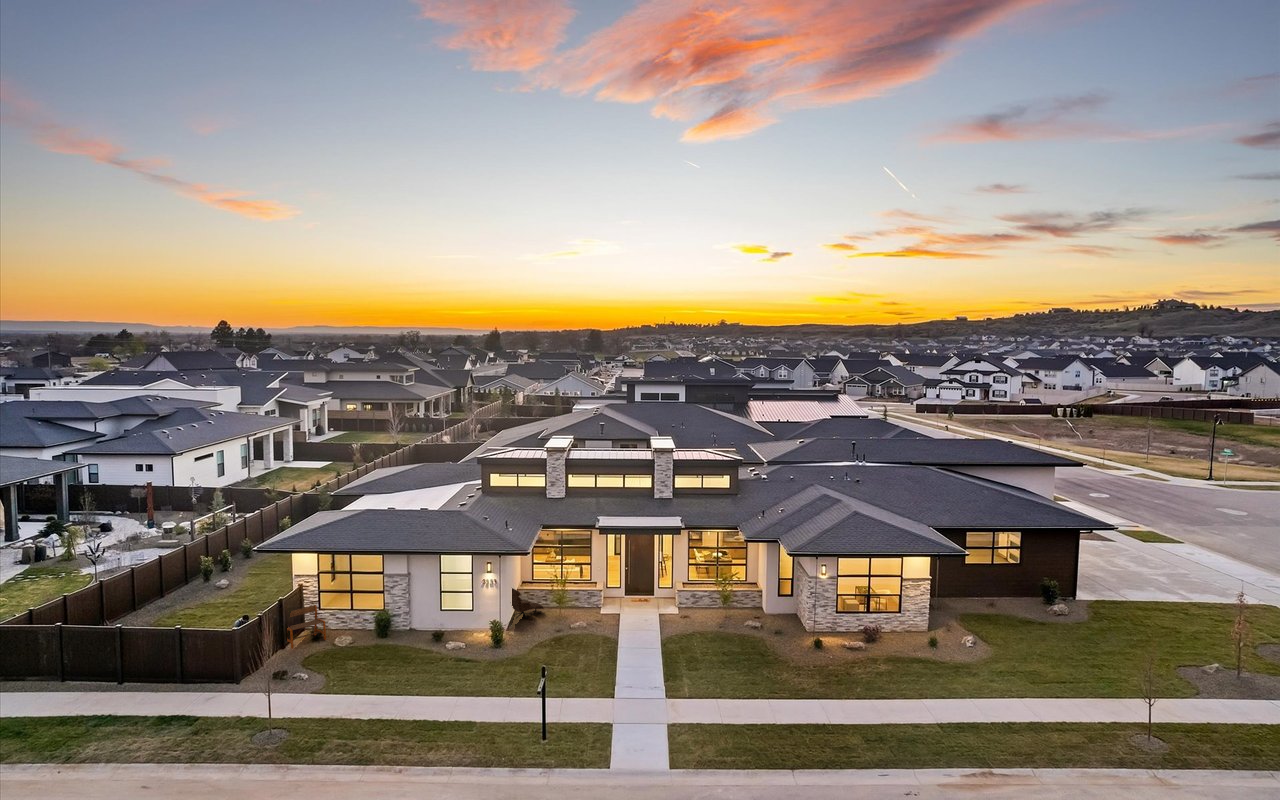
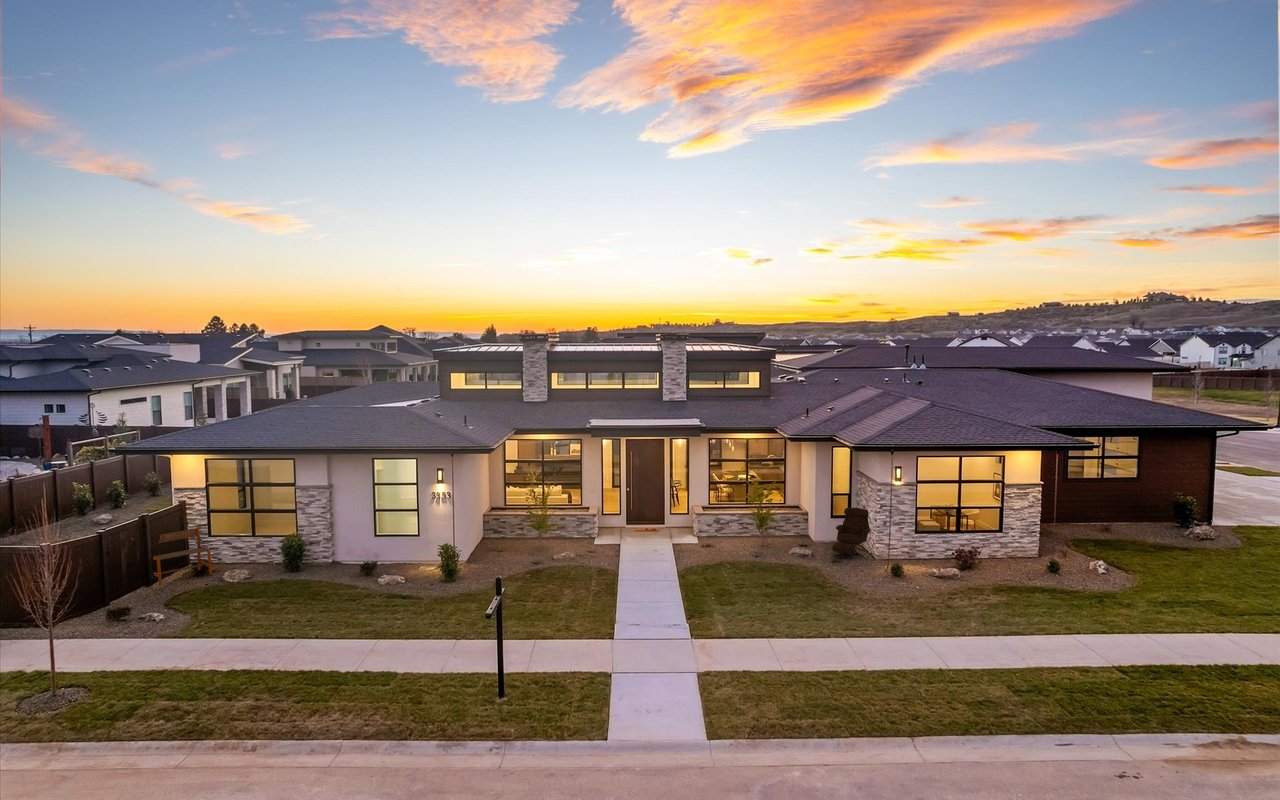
lounge chair: present [512,588,543,619] -> present [832,508,871,559]

